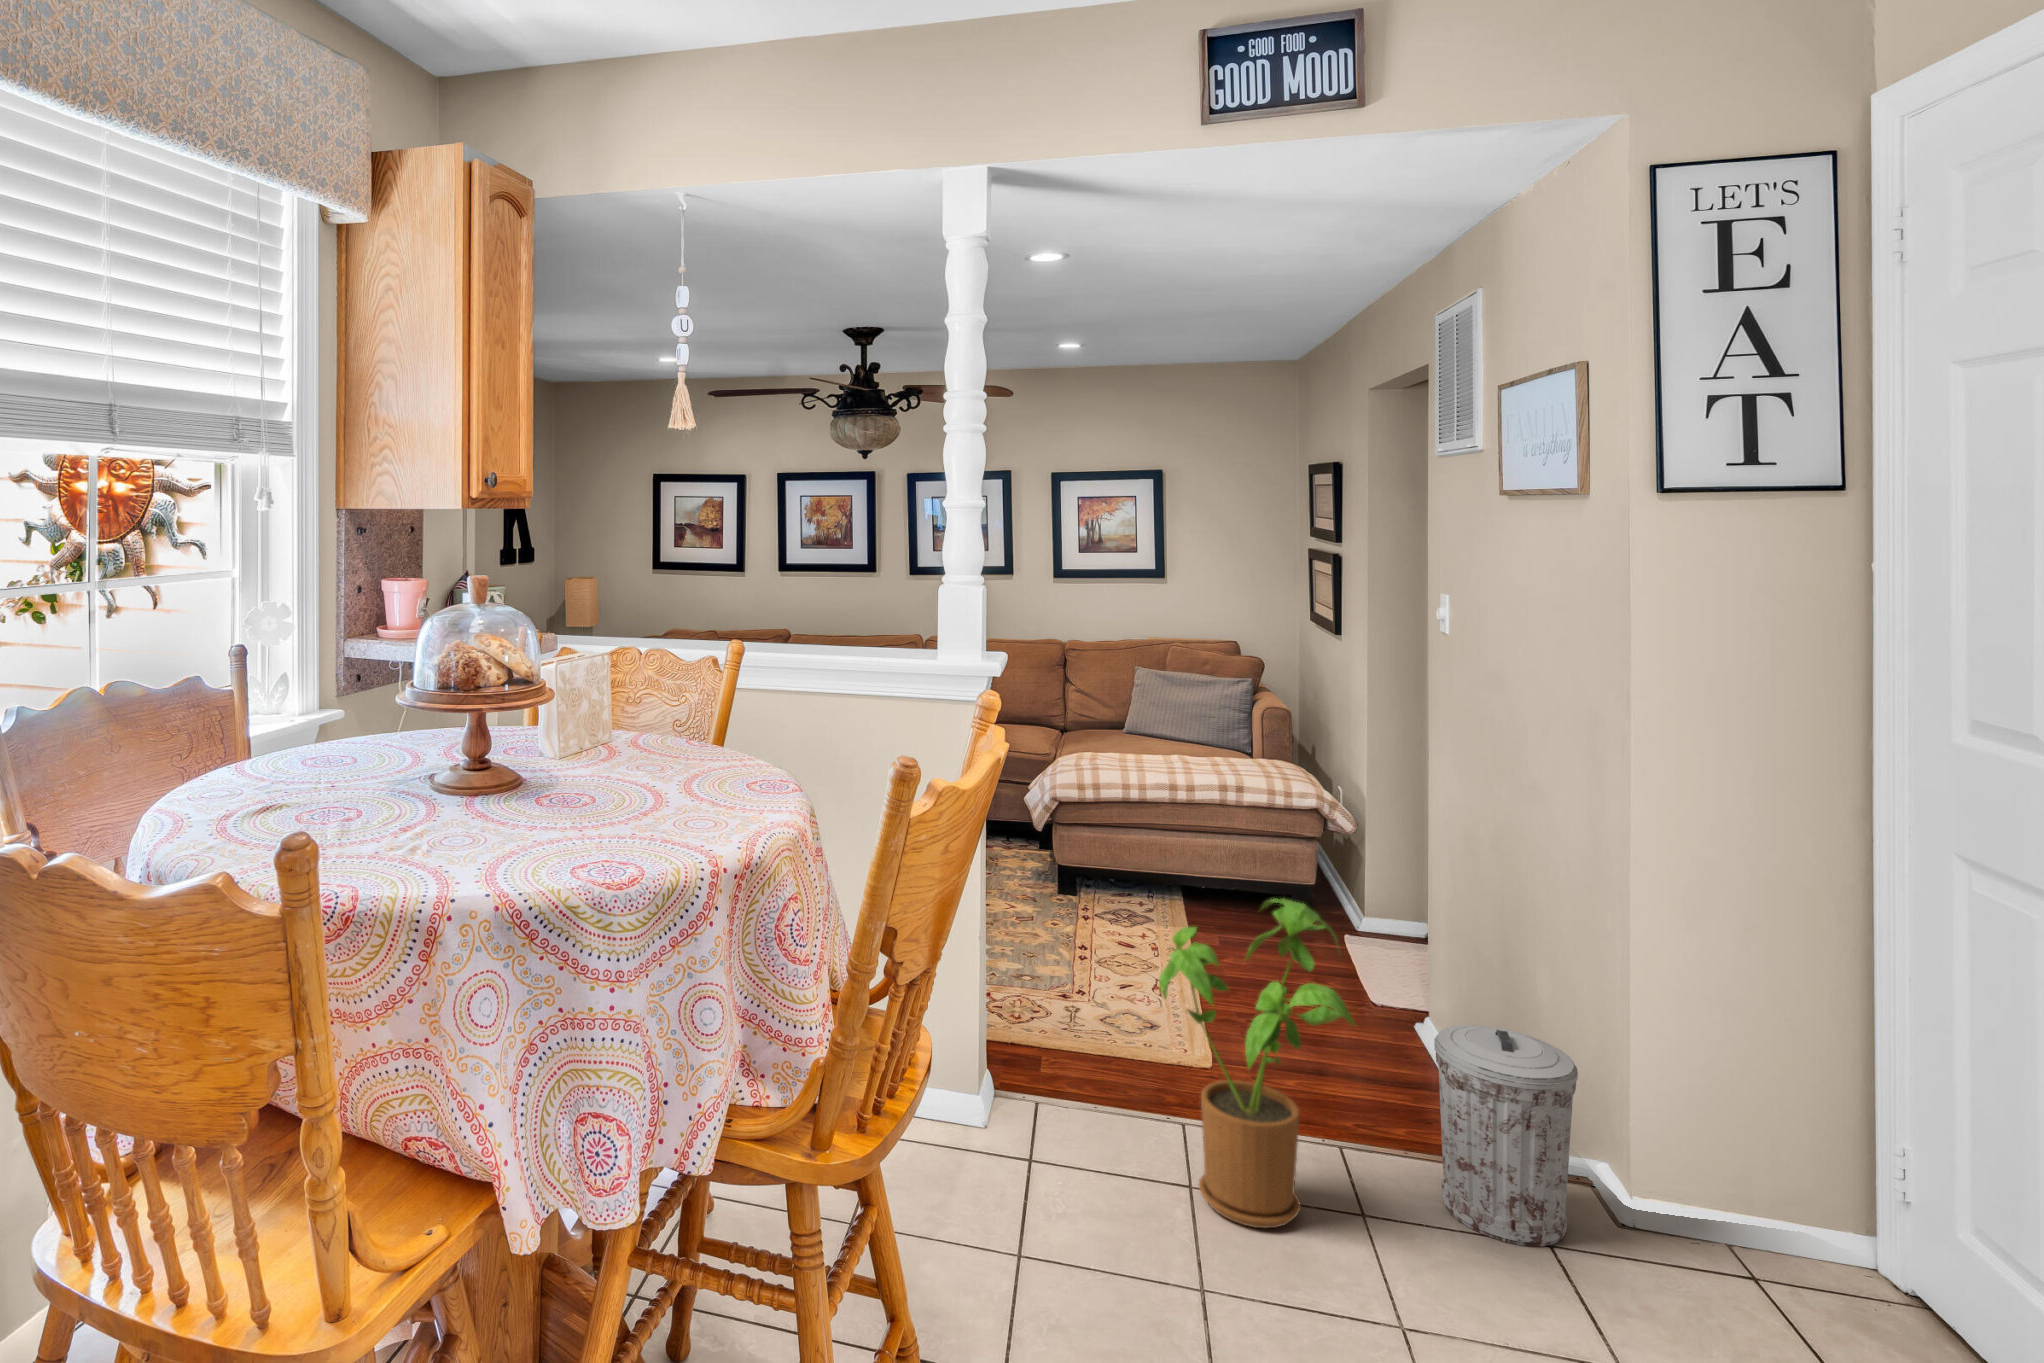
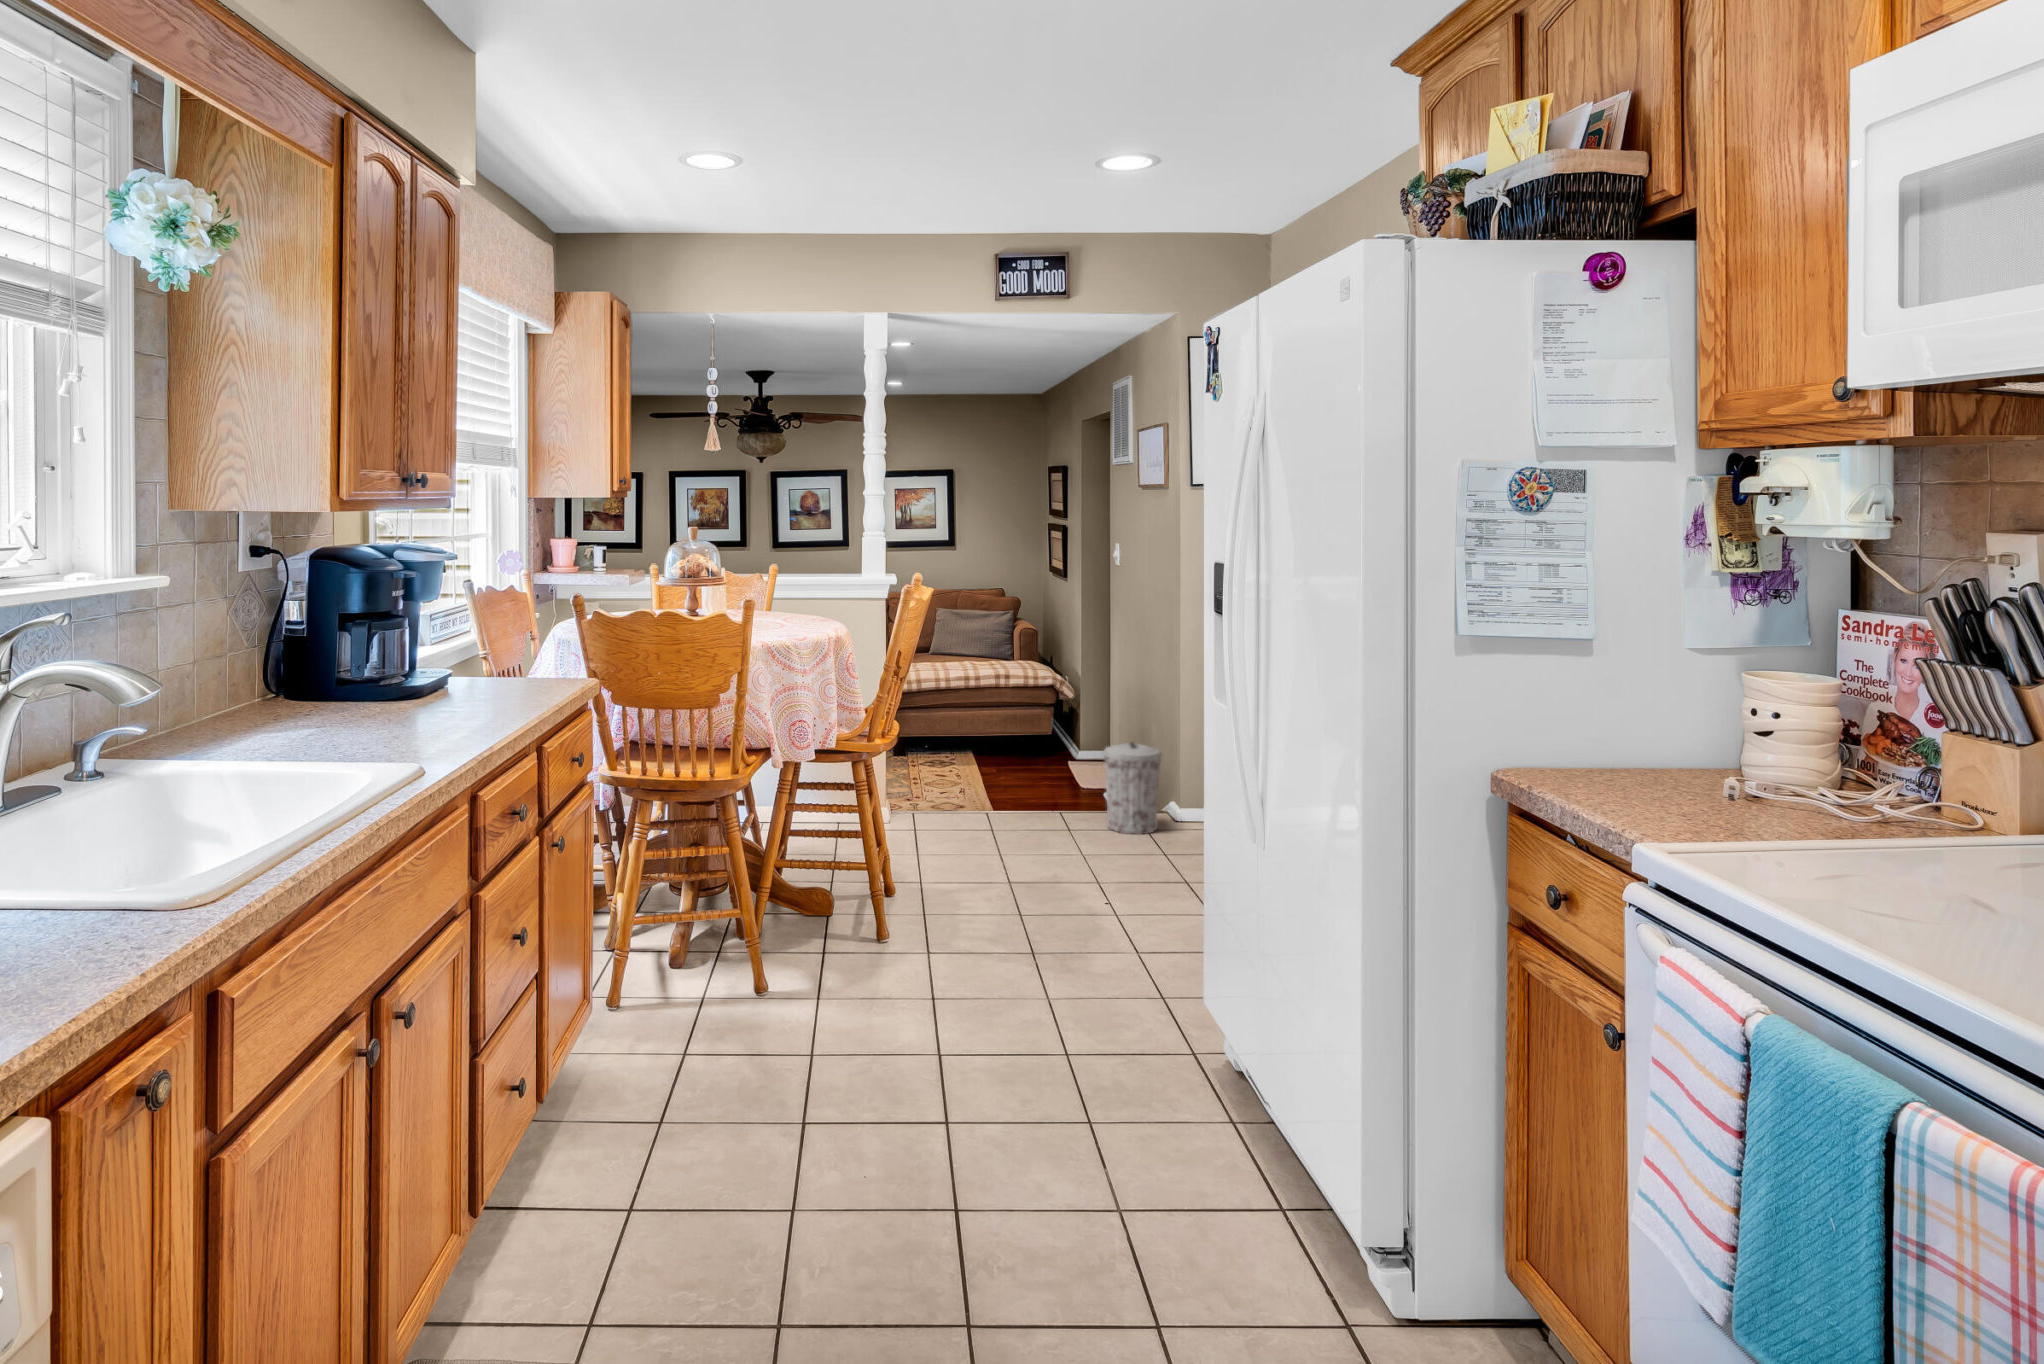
house plant: present [1159,898,1354,1228] -> none [979,686,1068,840]

